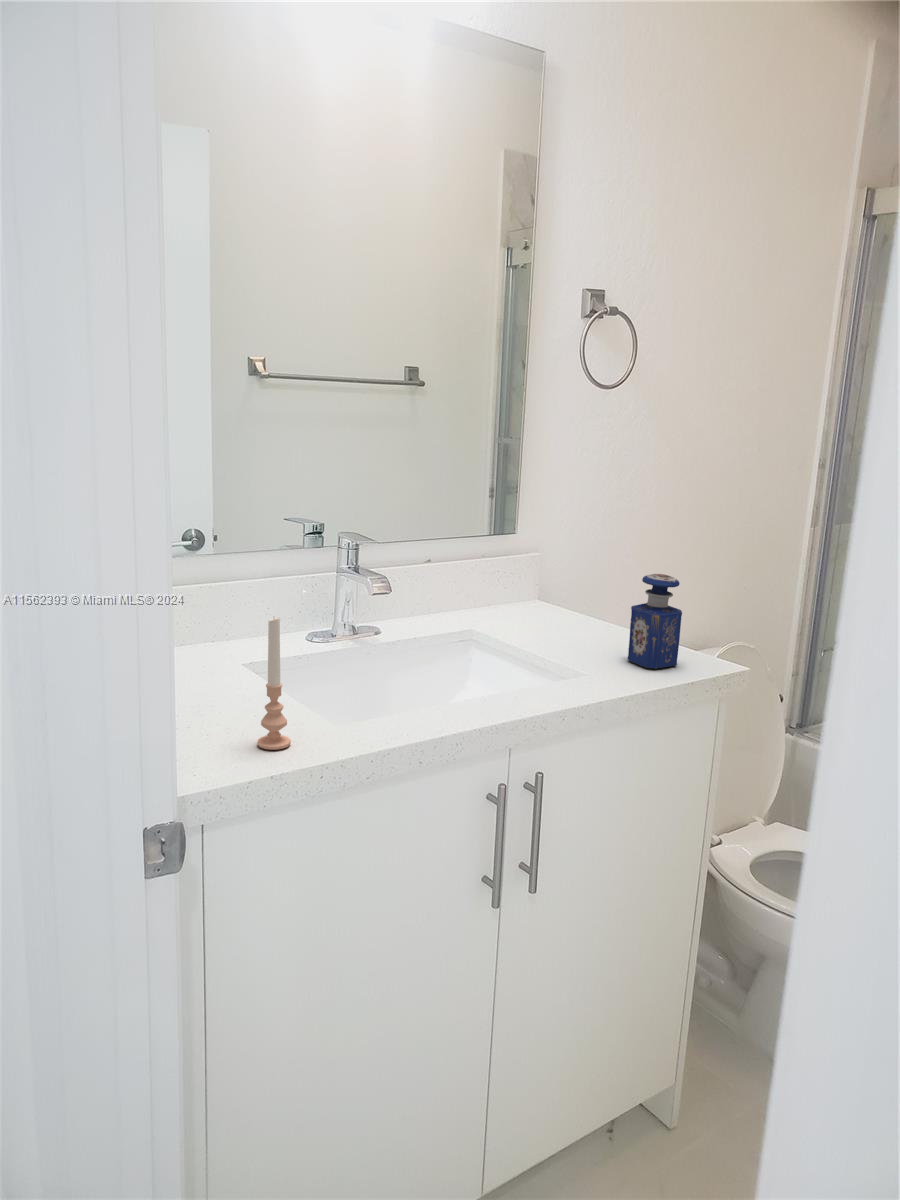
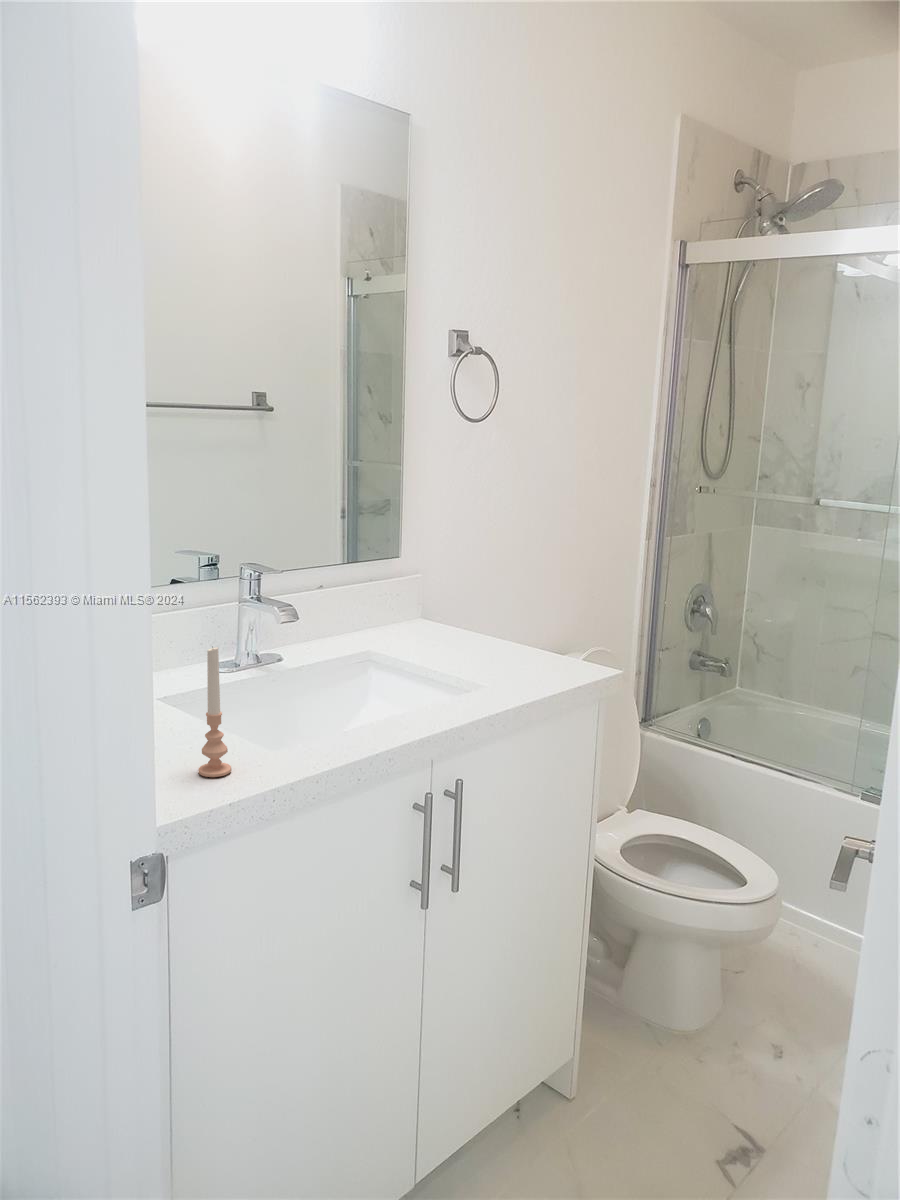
perfume bottle: present [628,574,682,669] -> none [519,589,567,676]

